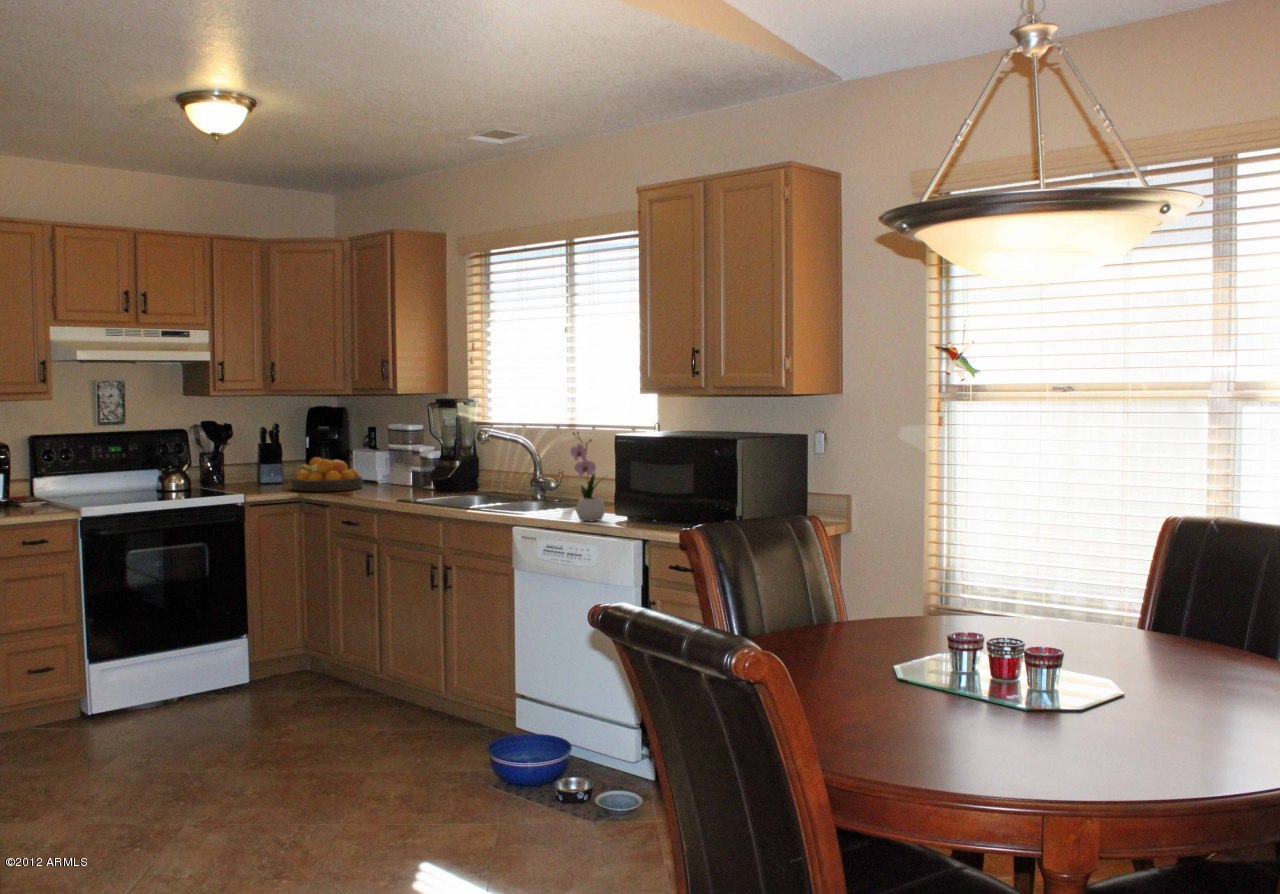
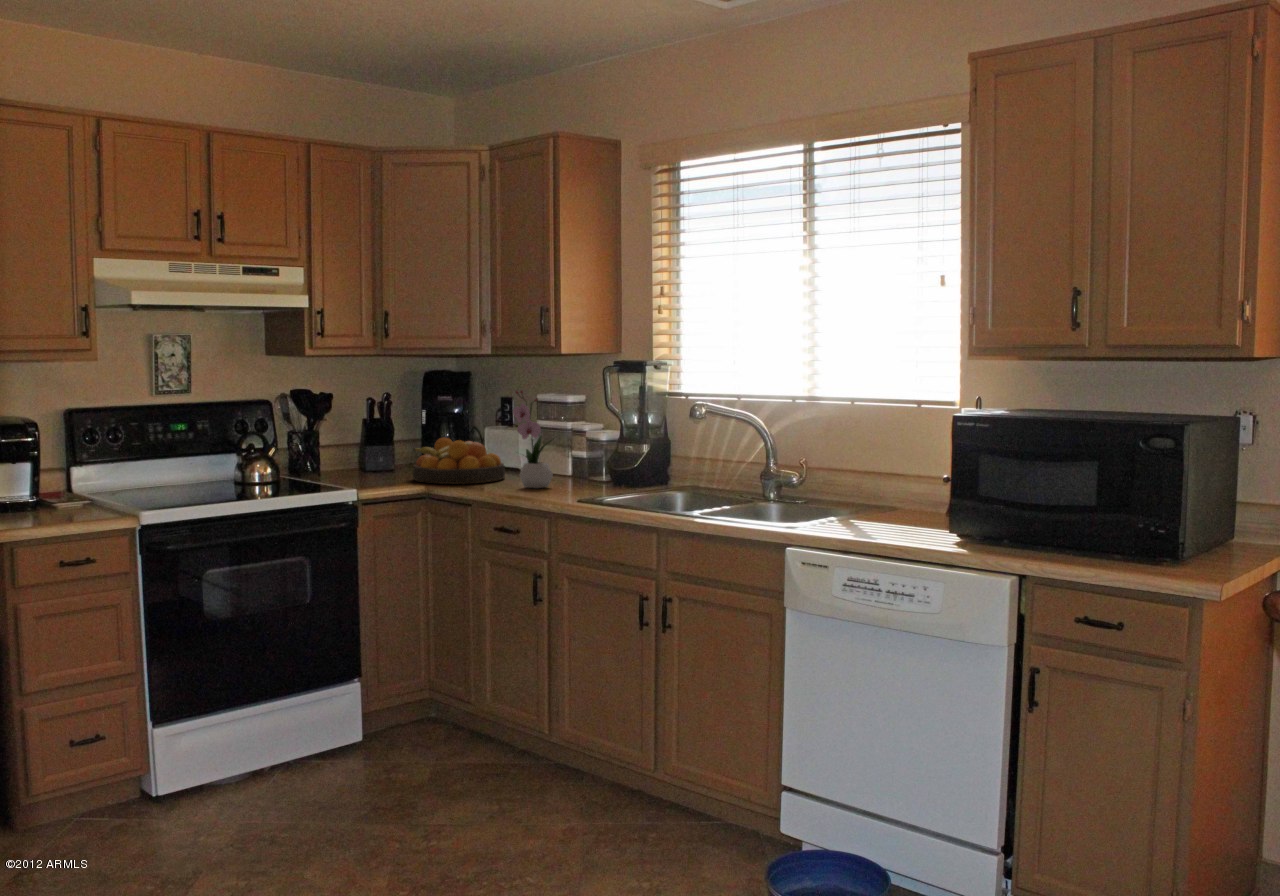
flower arrangement: present [570,432,606,521] -> present [513,391,554,488]

